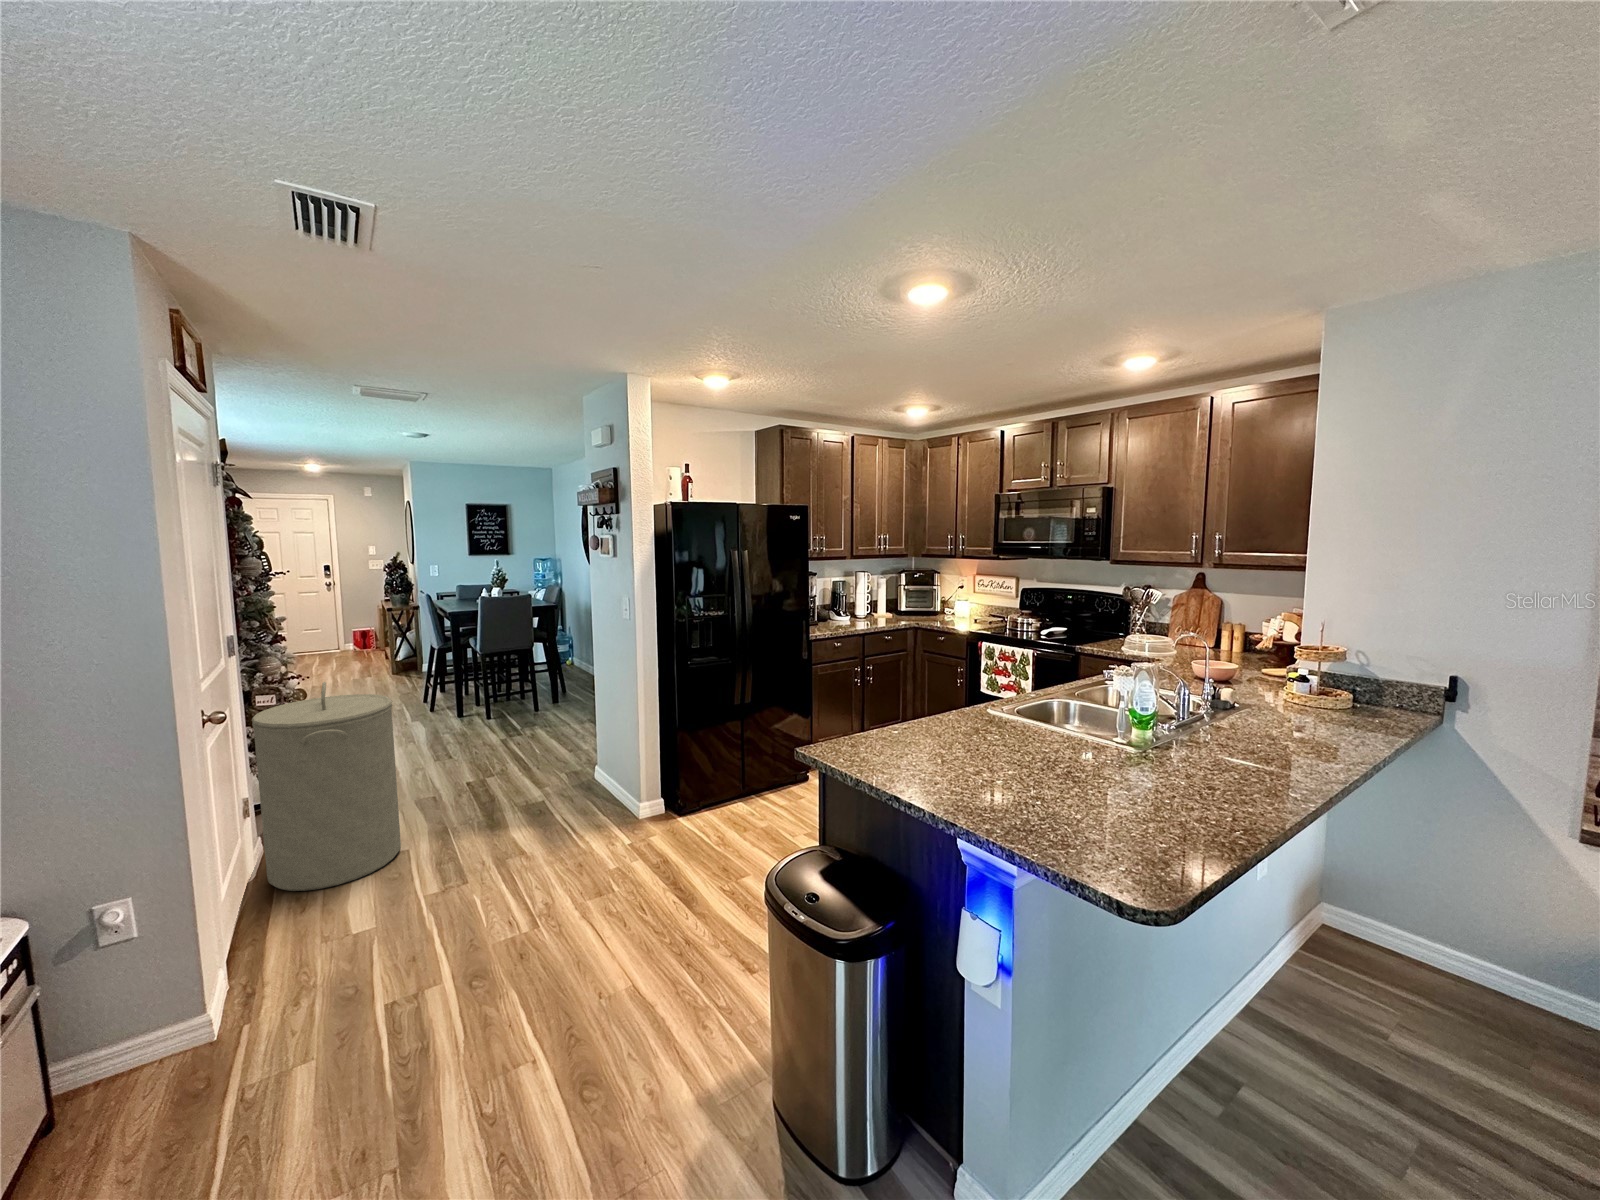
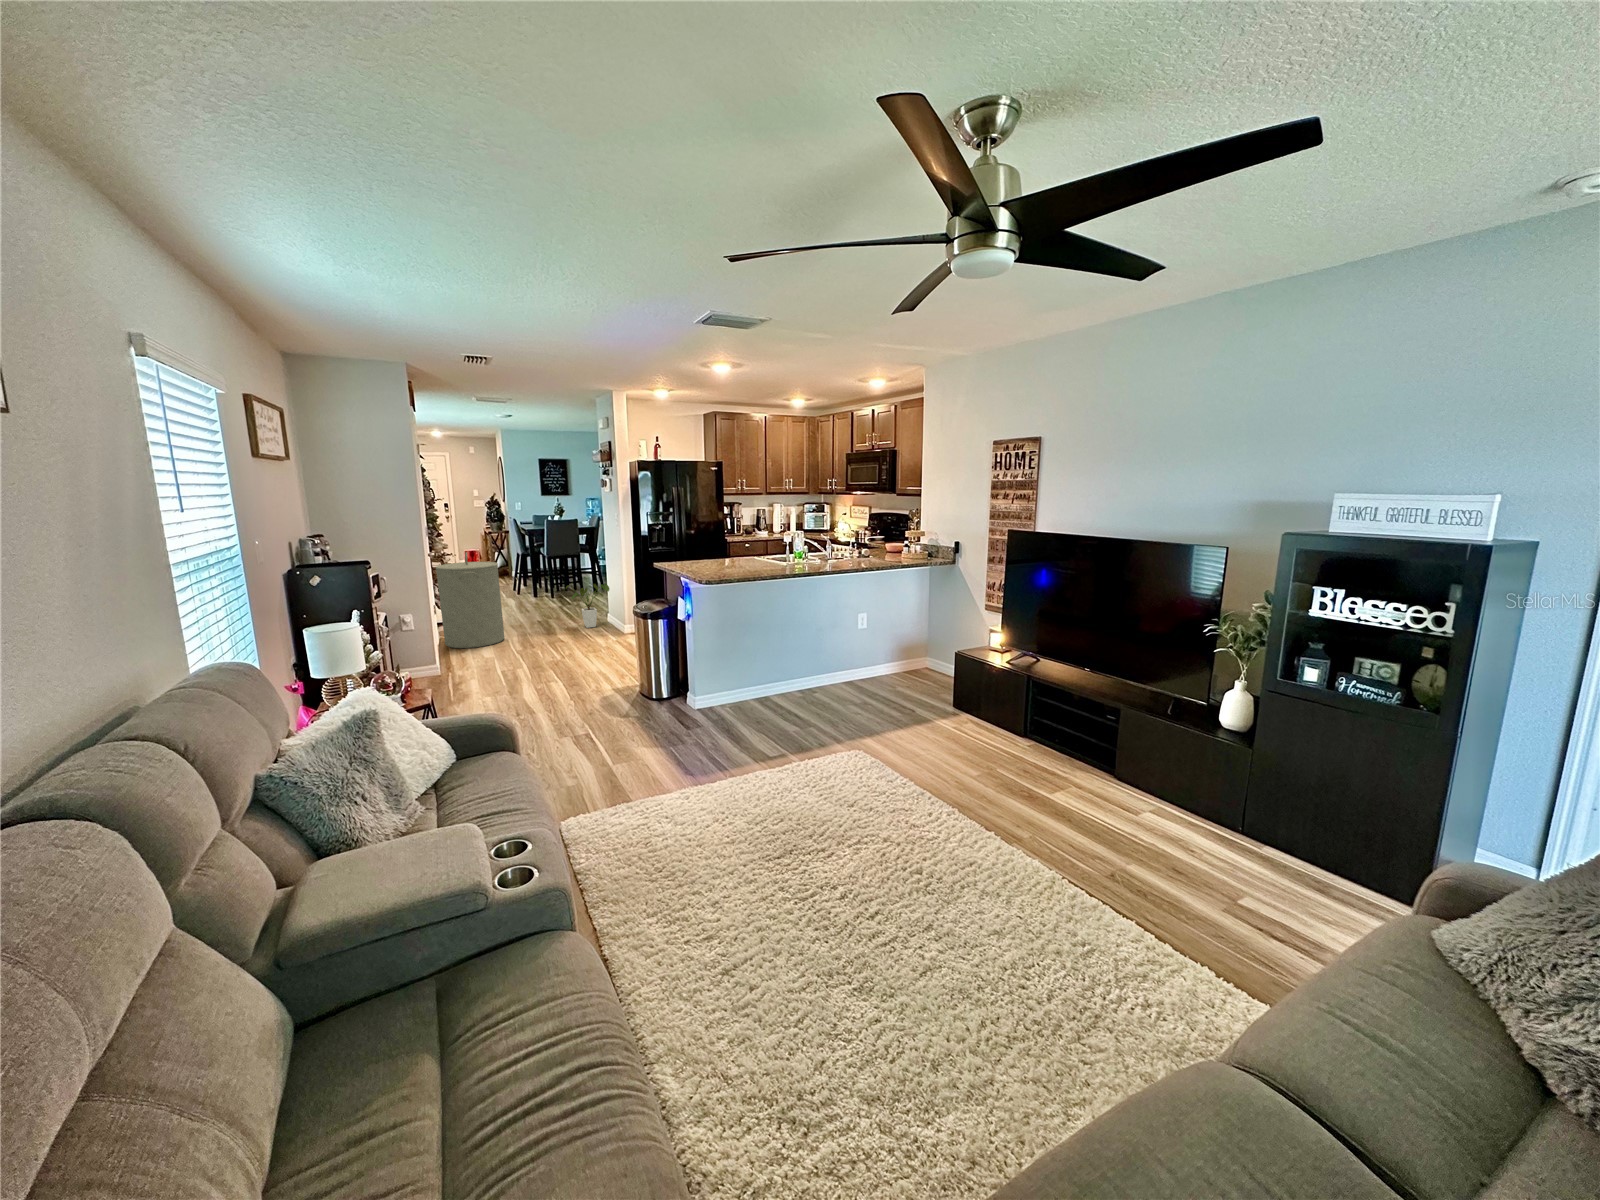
house plant: none [524,720,608,804] -> present [566,583,609,628]

